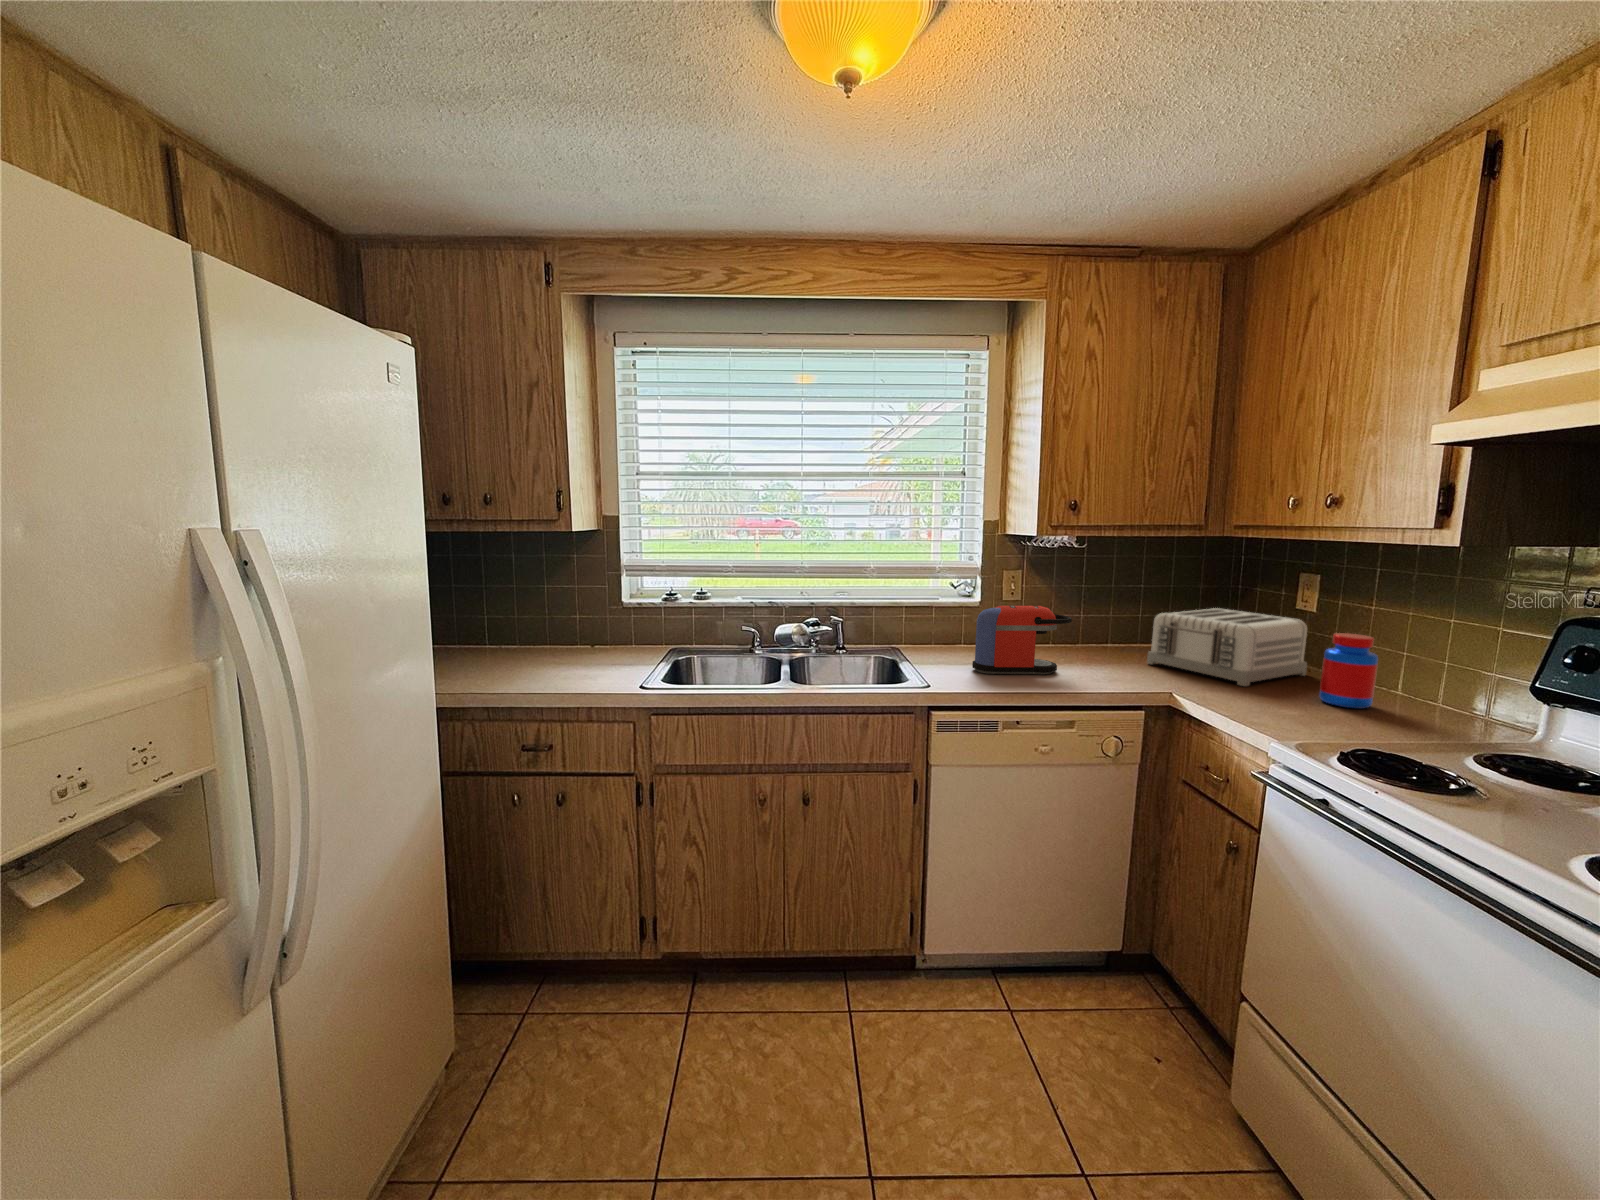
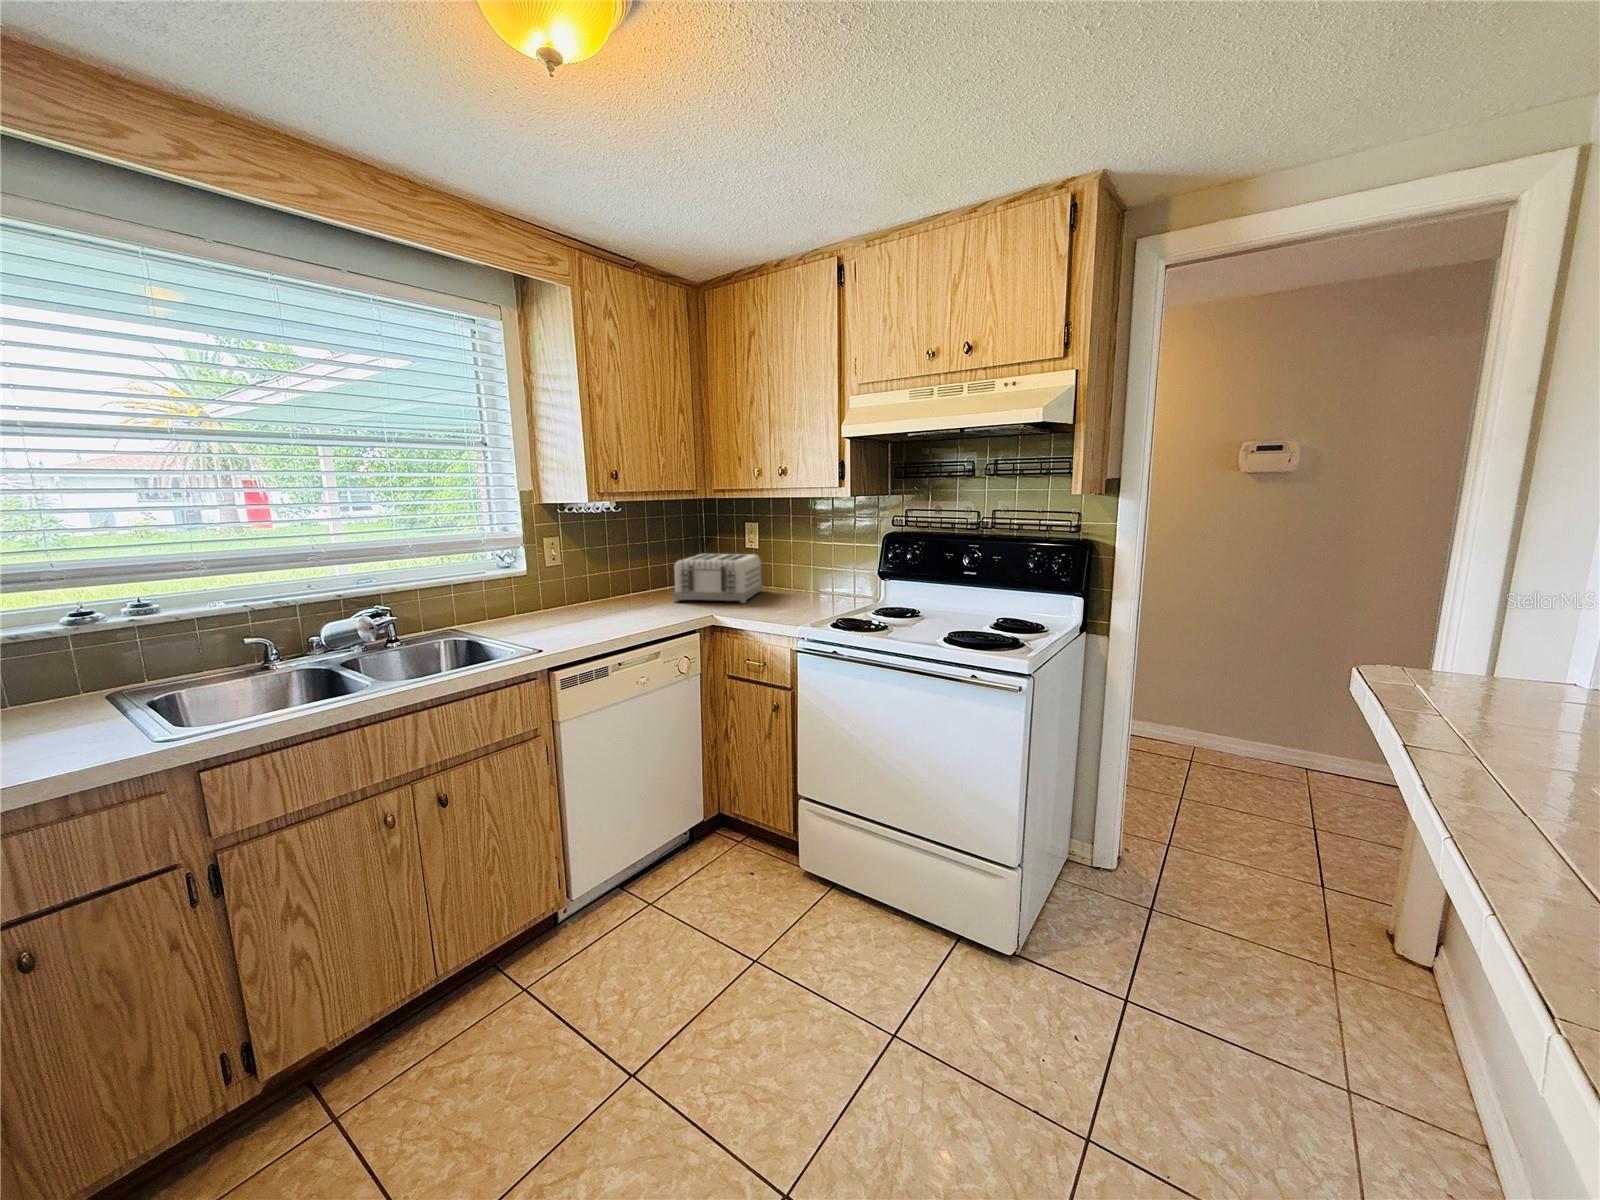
coffee maker: present [972,606,1072,674] -> none [555,564,631,632]
jar: present [1319,633,1378,709] -> none [785,557,811,603]

